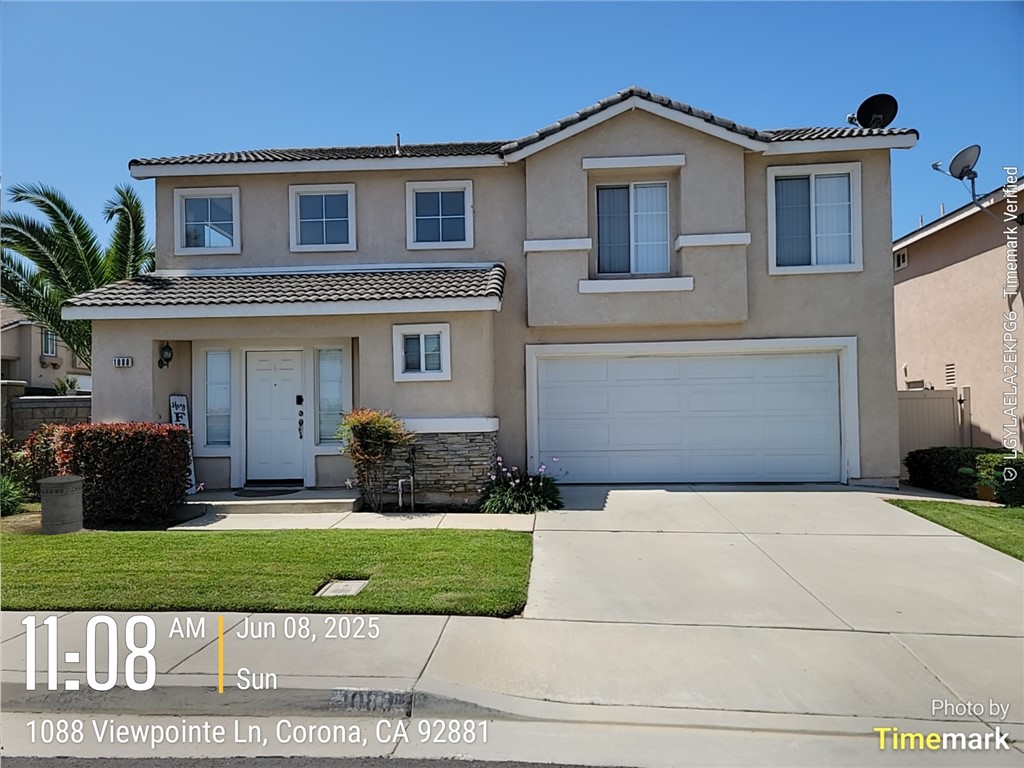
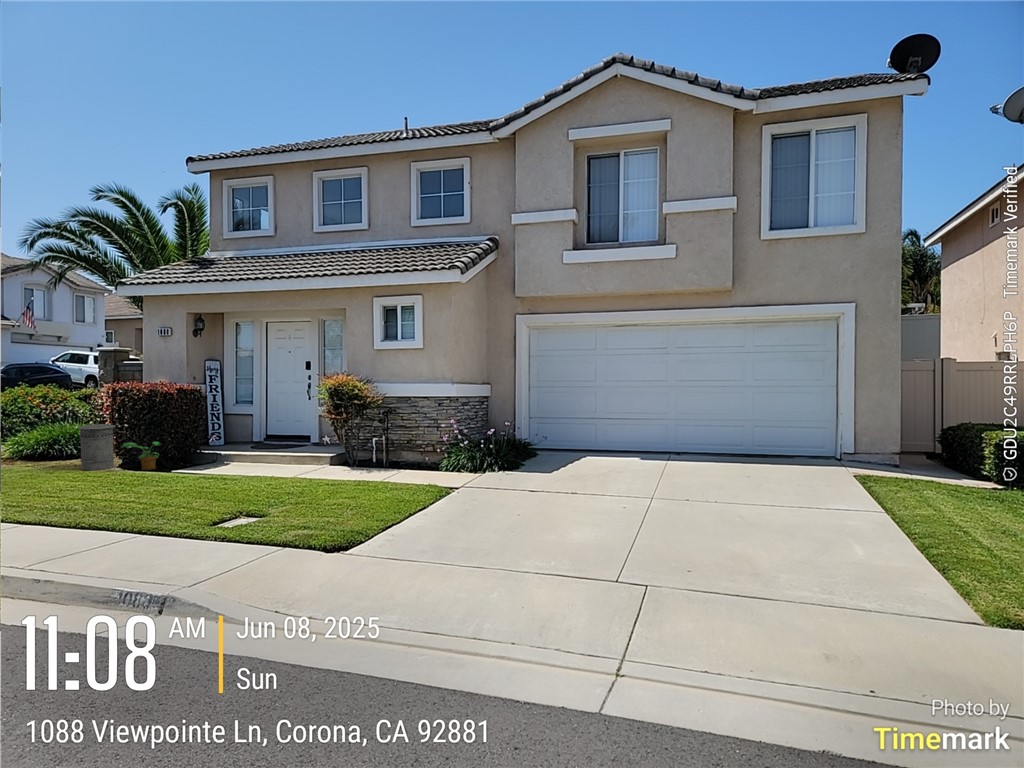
potted plant: present [958,468,1004,500] -> present [123,442,160,470]

